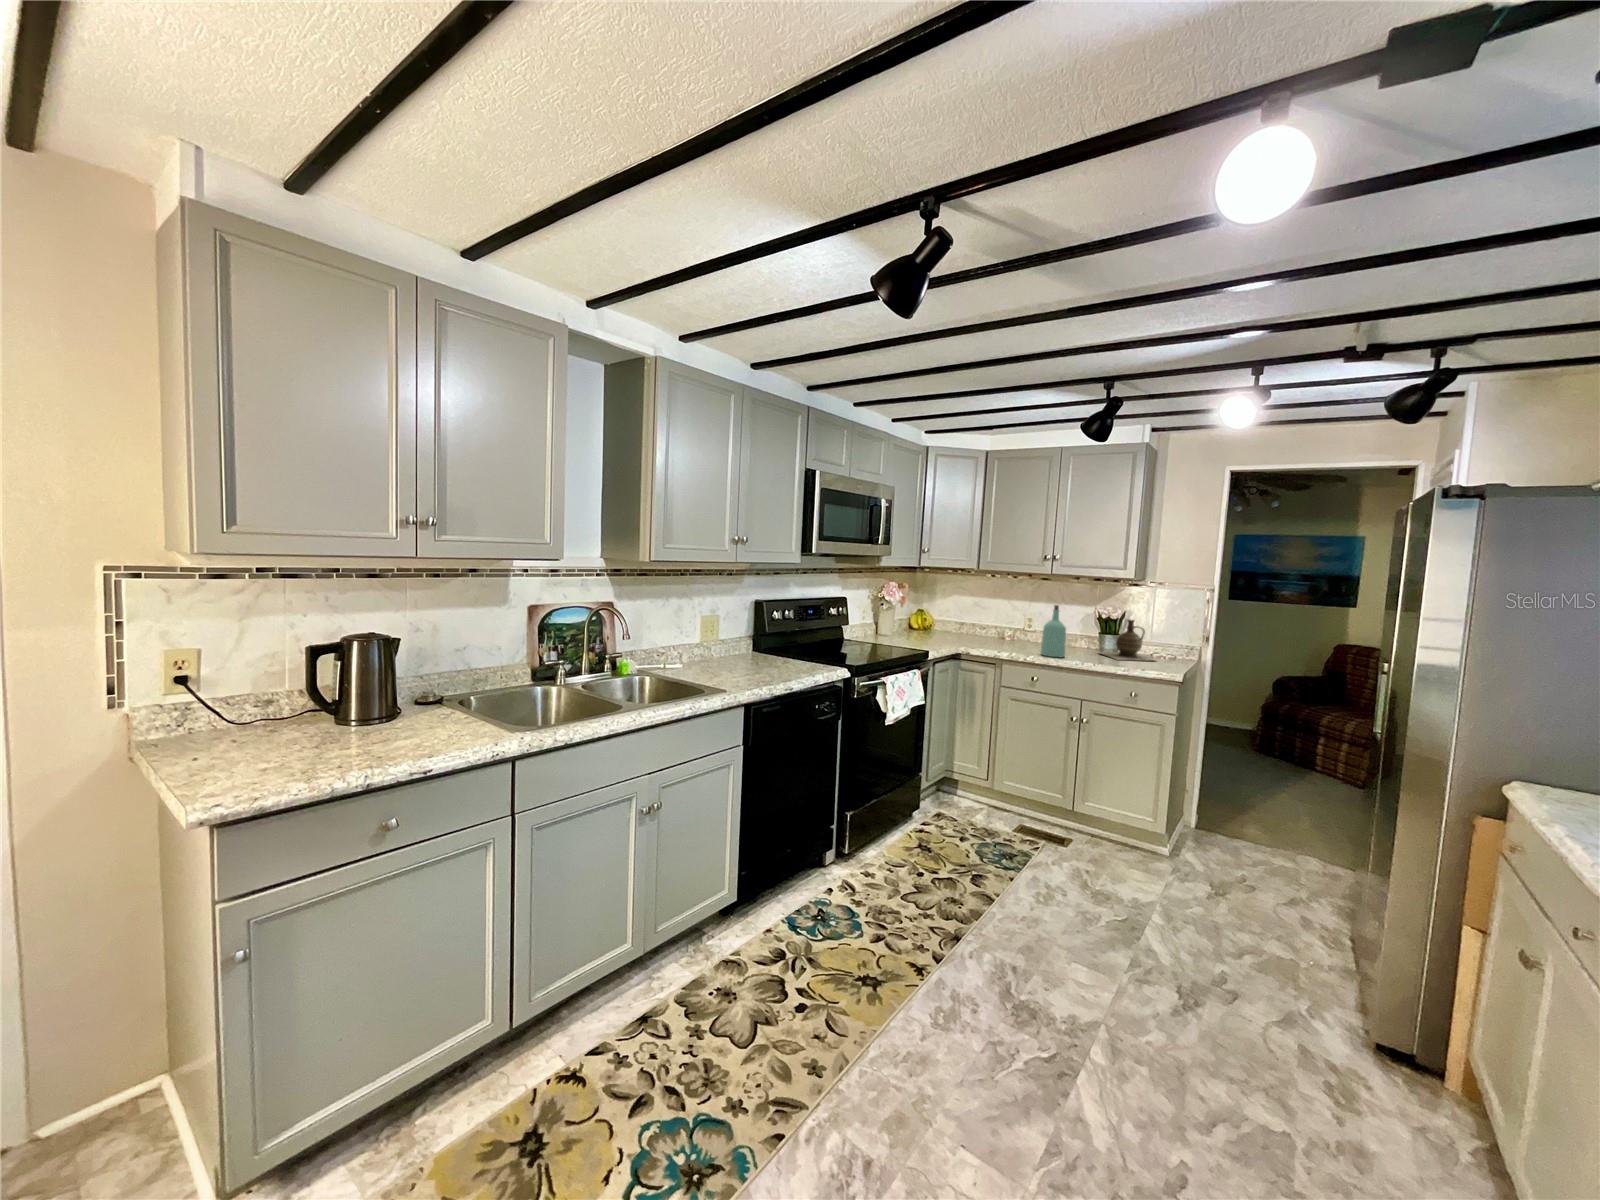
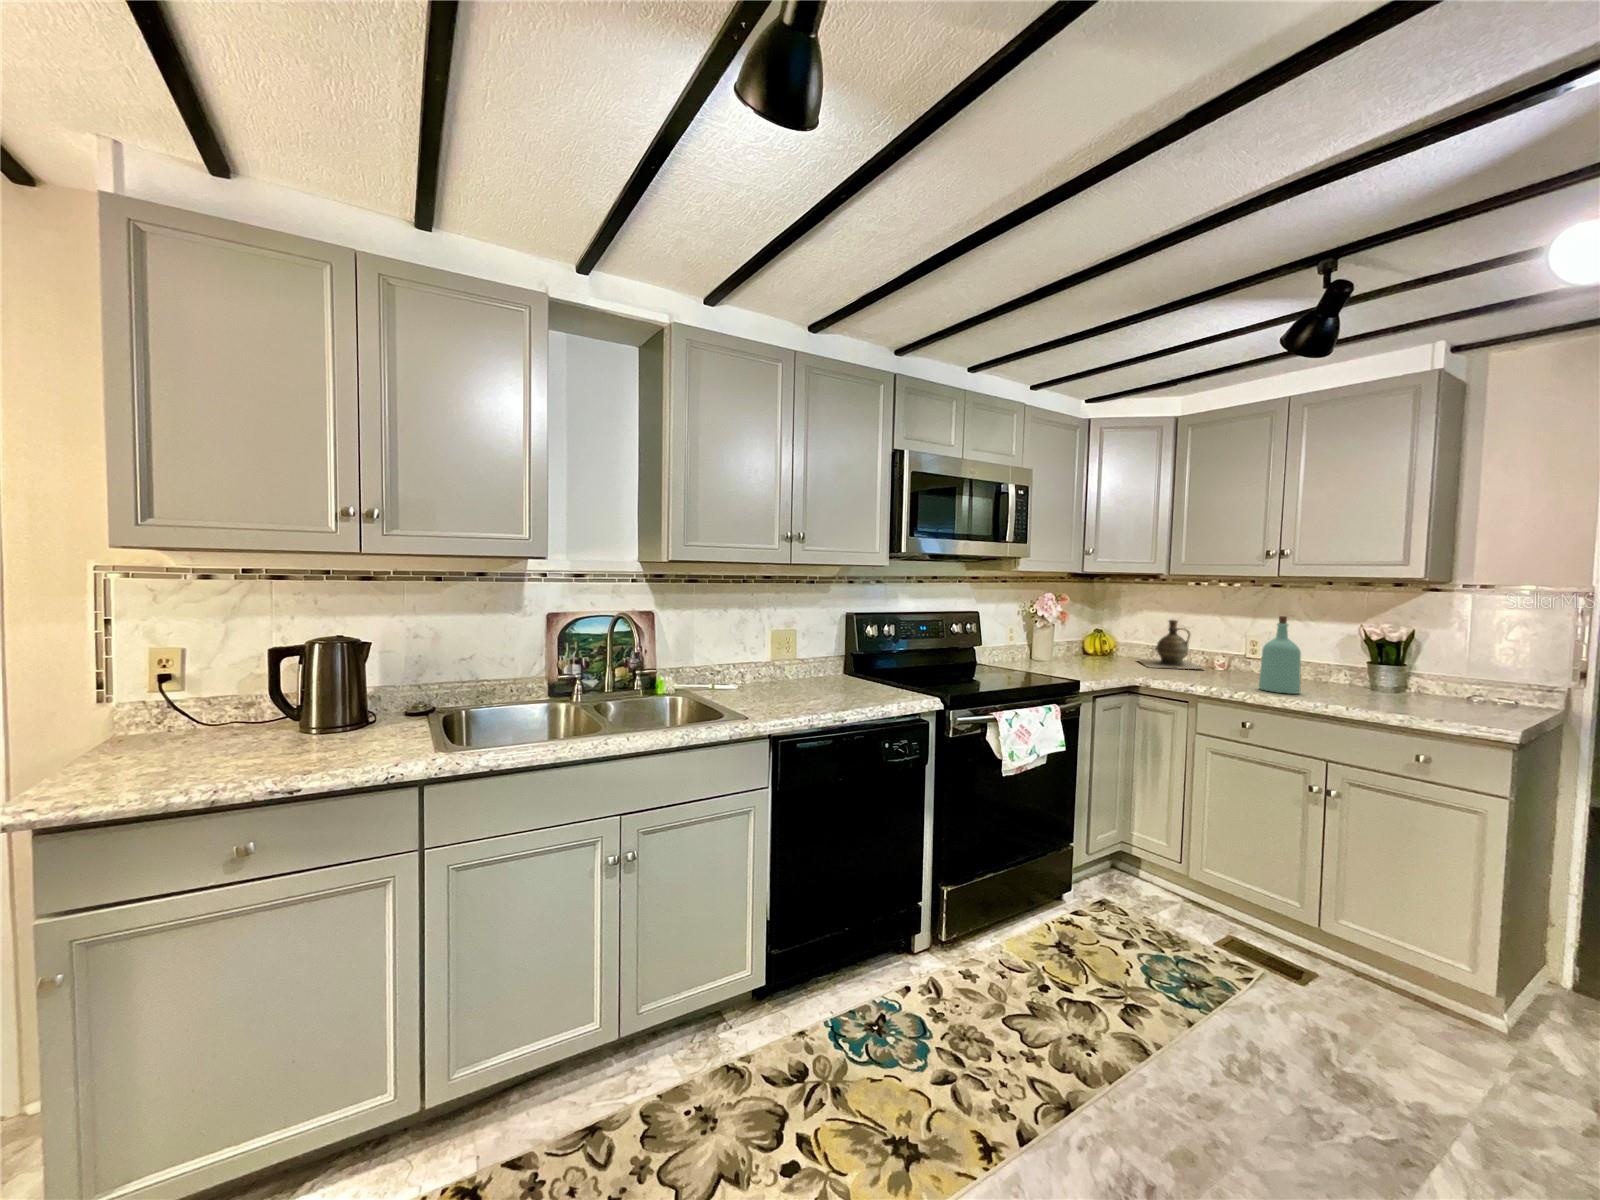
ceramic jug: present [1100,619,1153,660] -> present [1138,620,1202,669]

